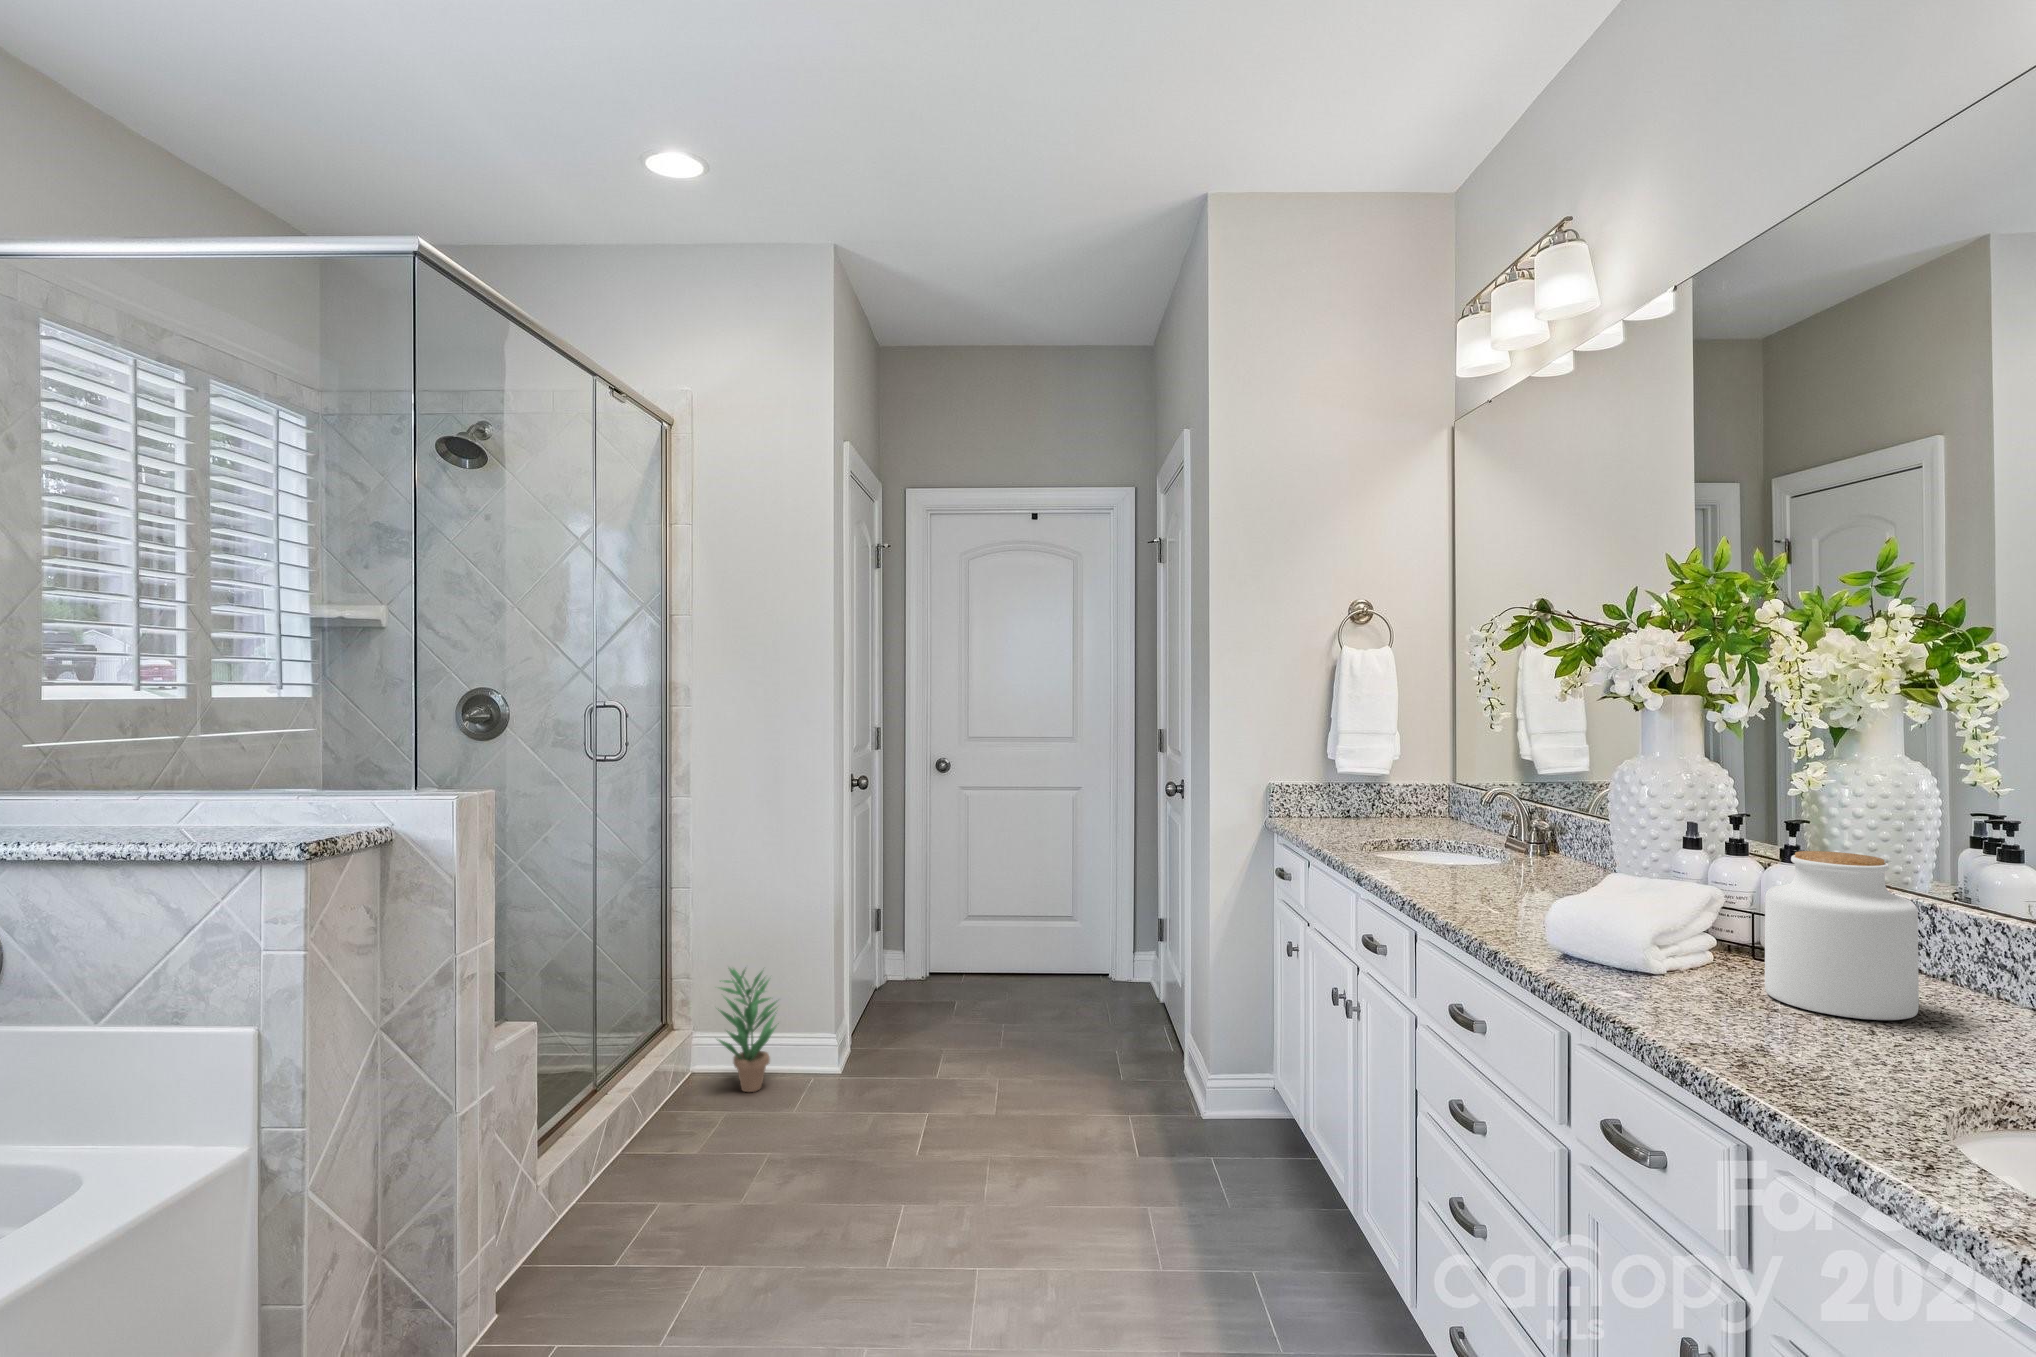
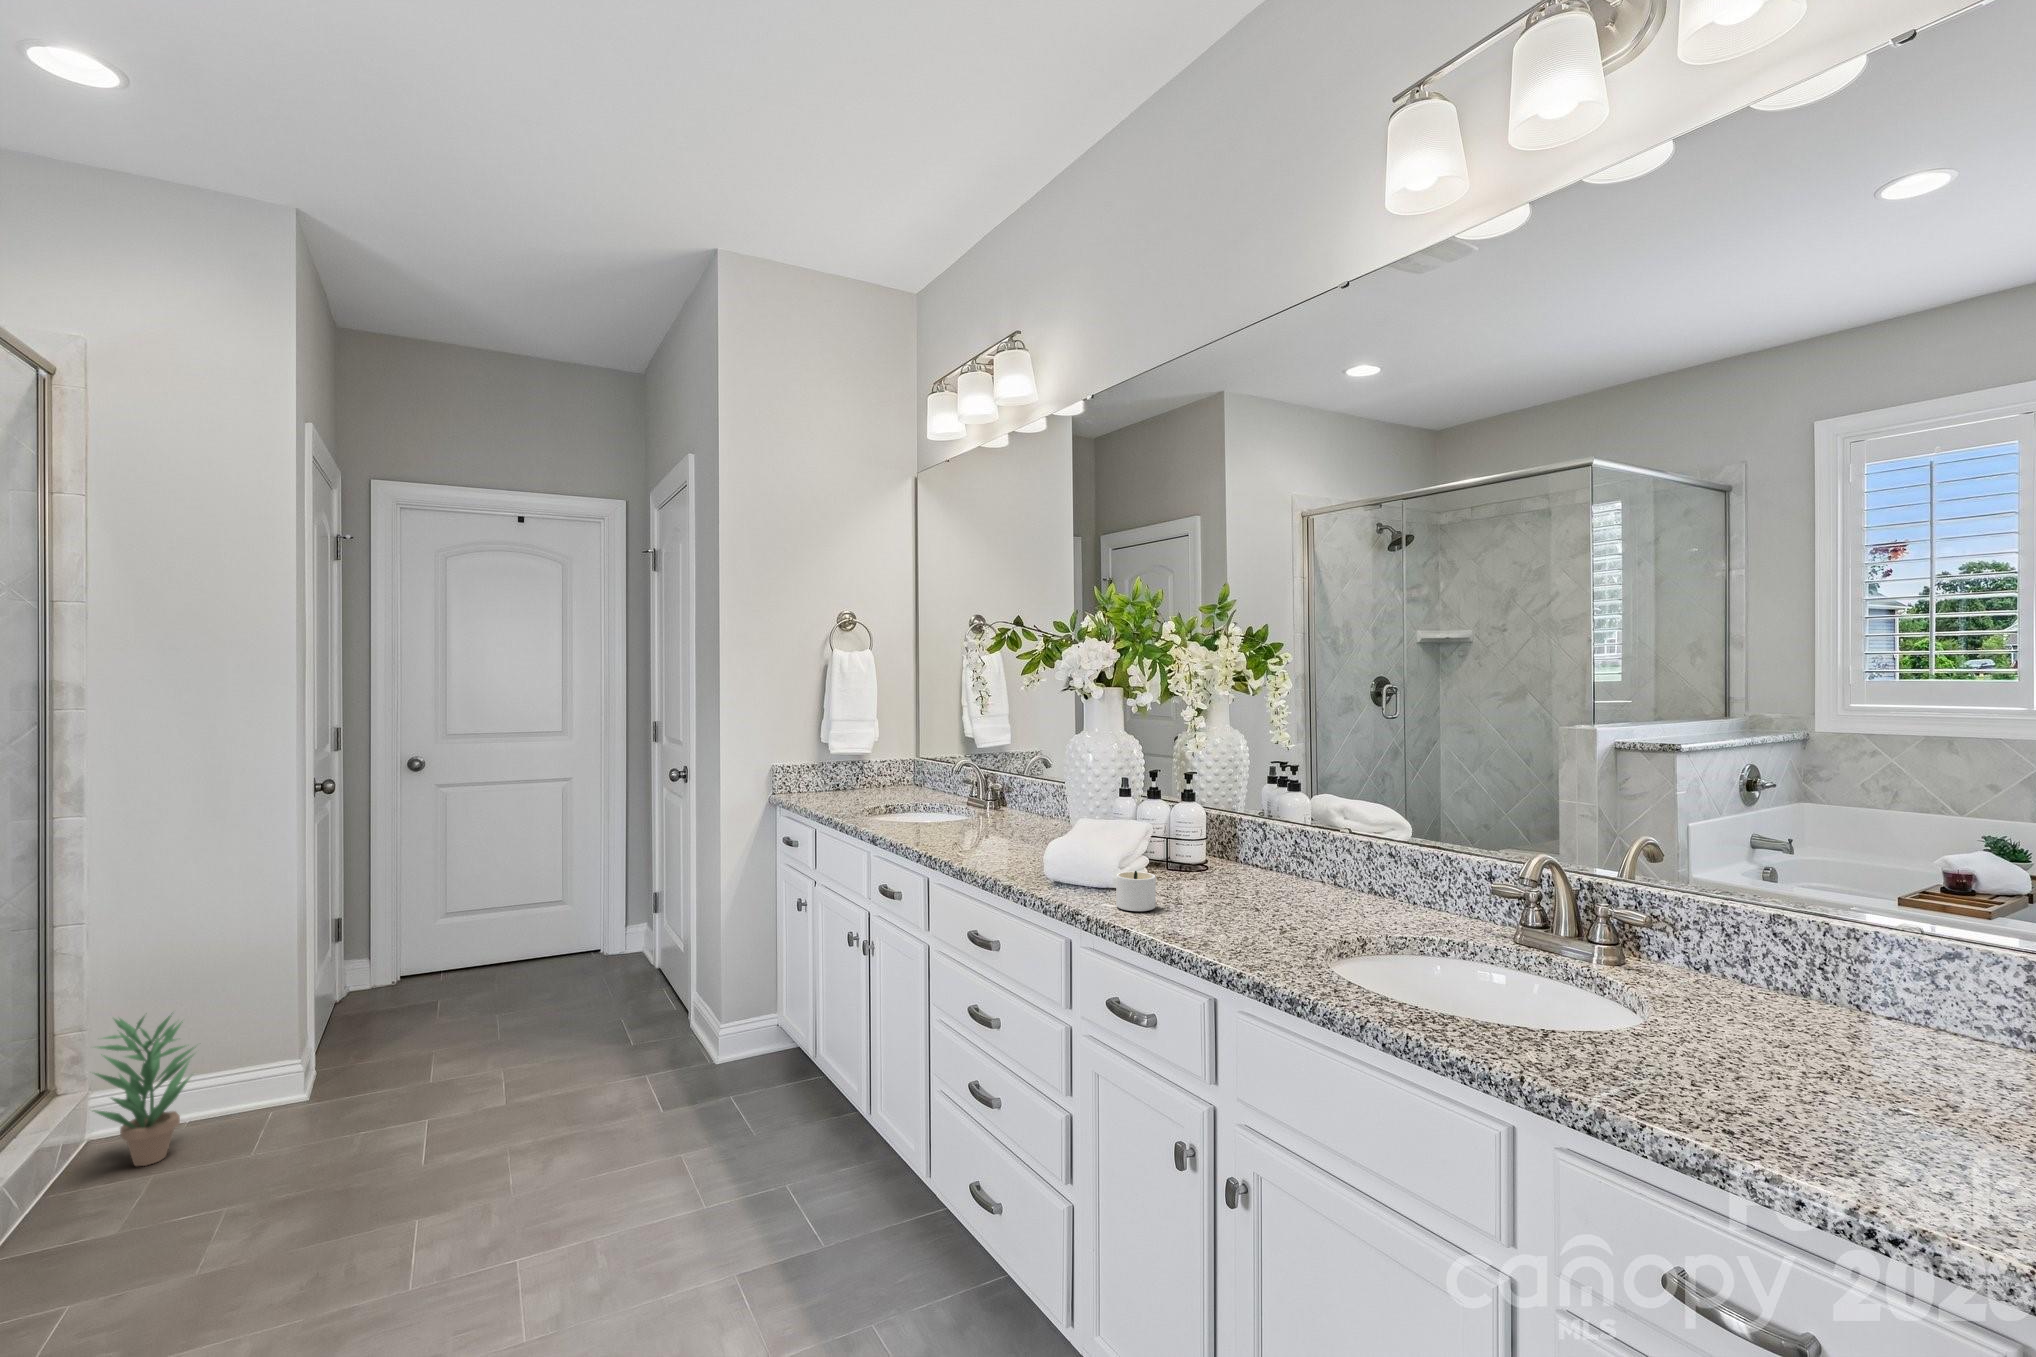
jar: present [1765,851,1919,1020] -> none [1187,792,1270,901]
candle: none [1629,950,1712,1017] -> present [1116,871,1156,911]

